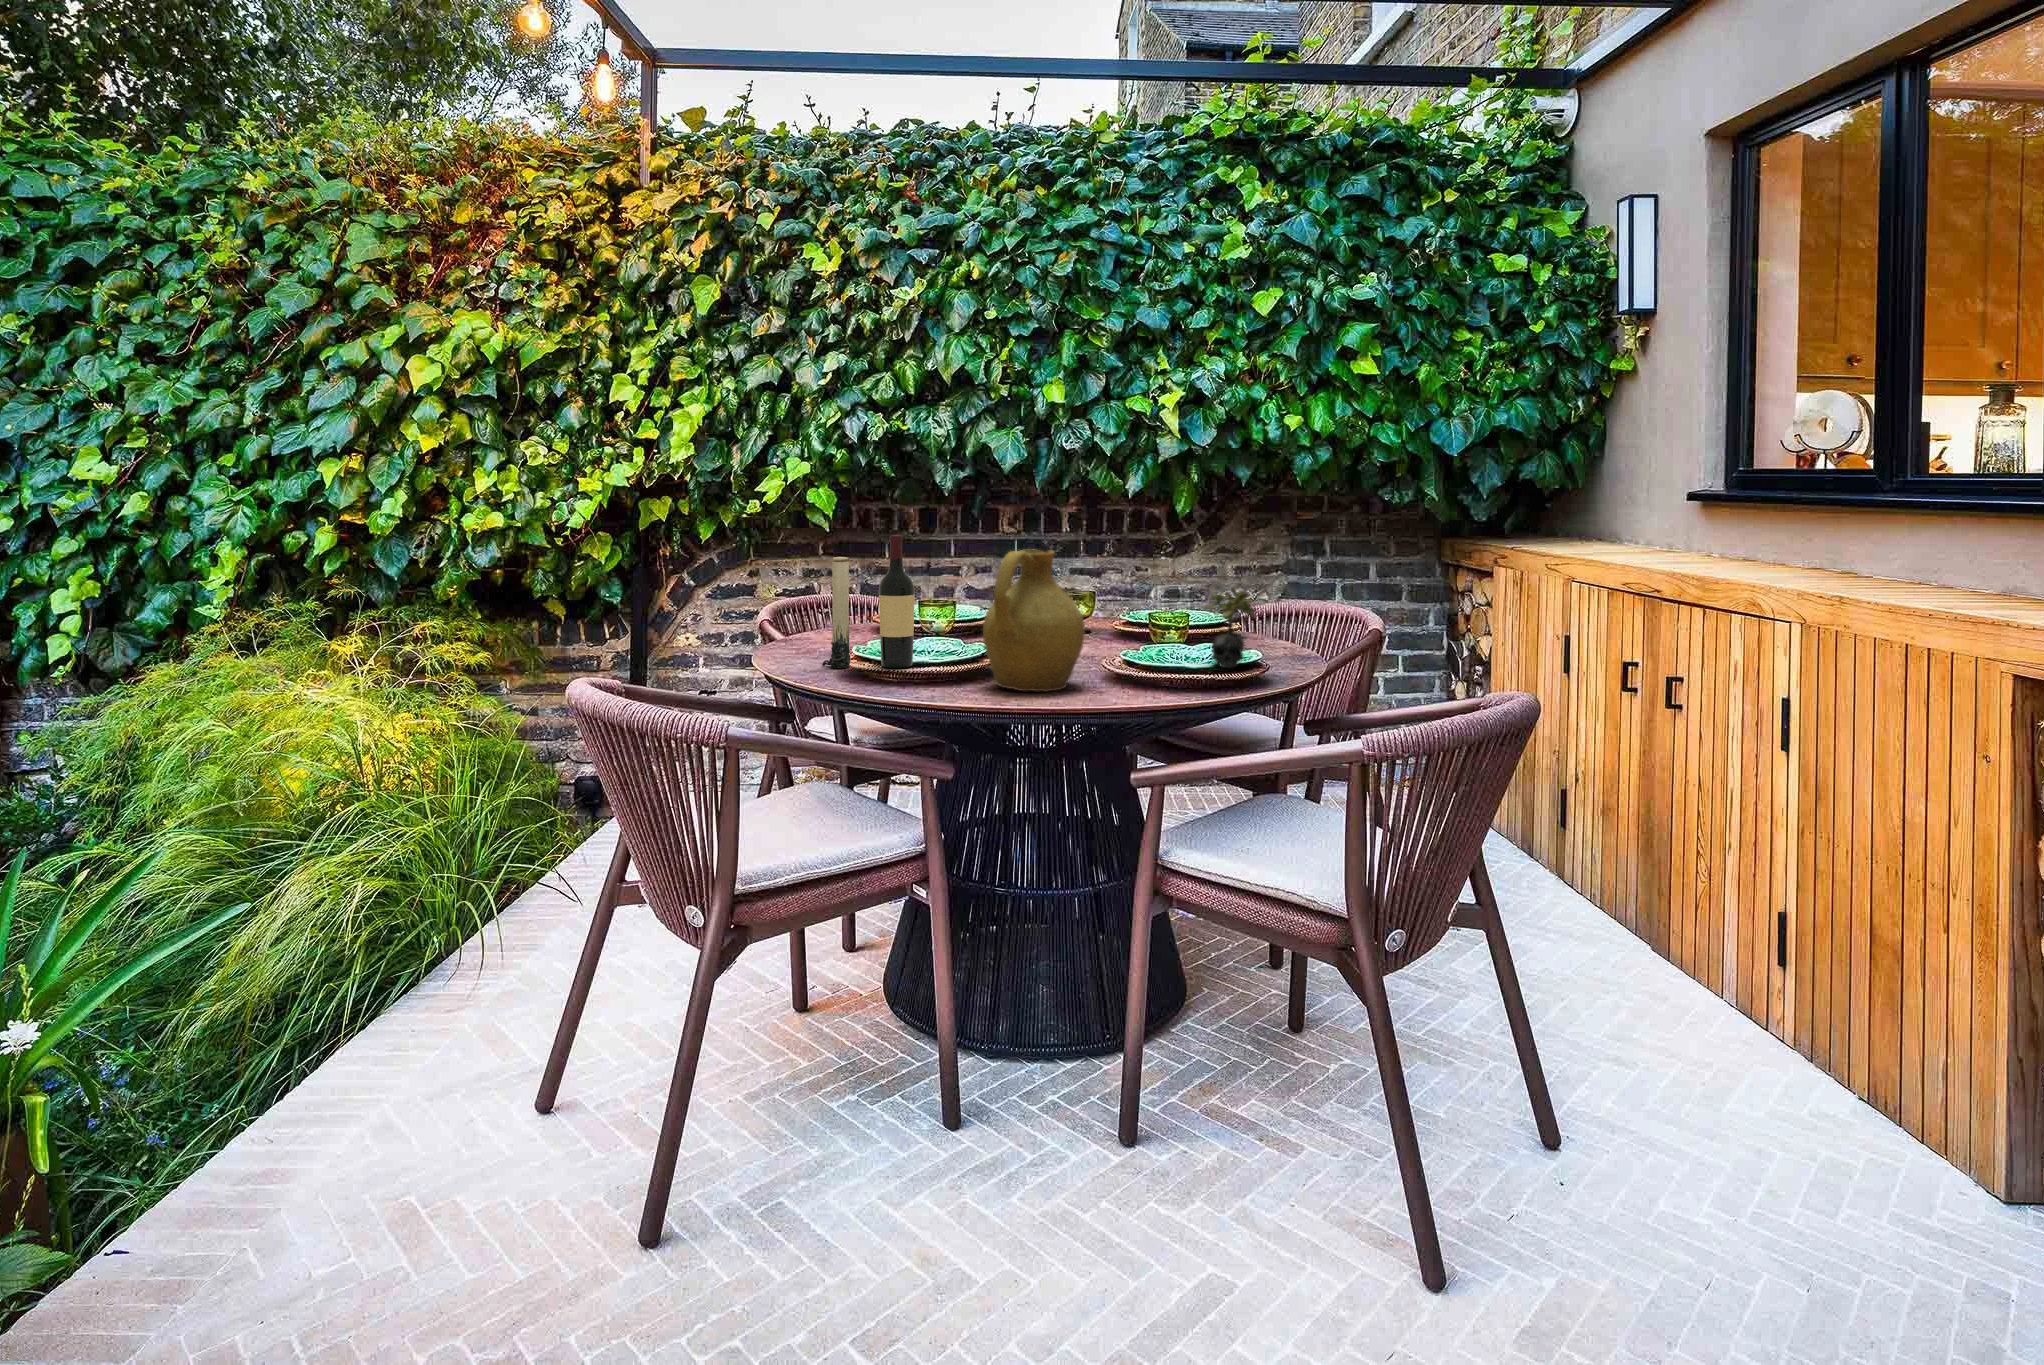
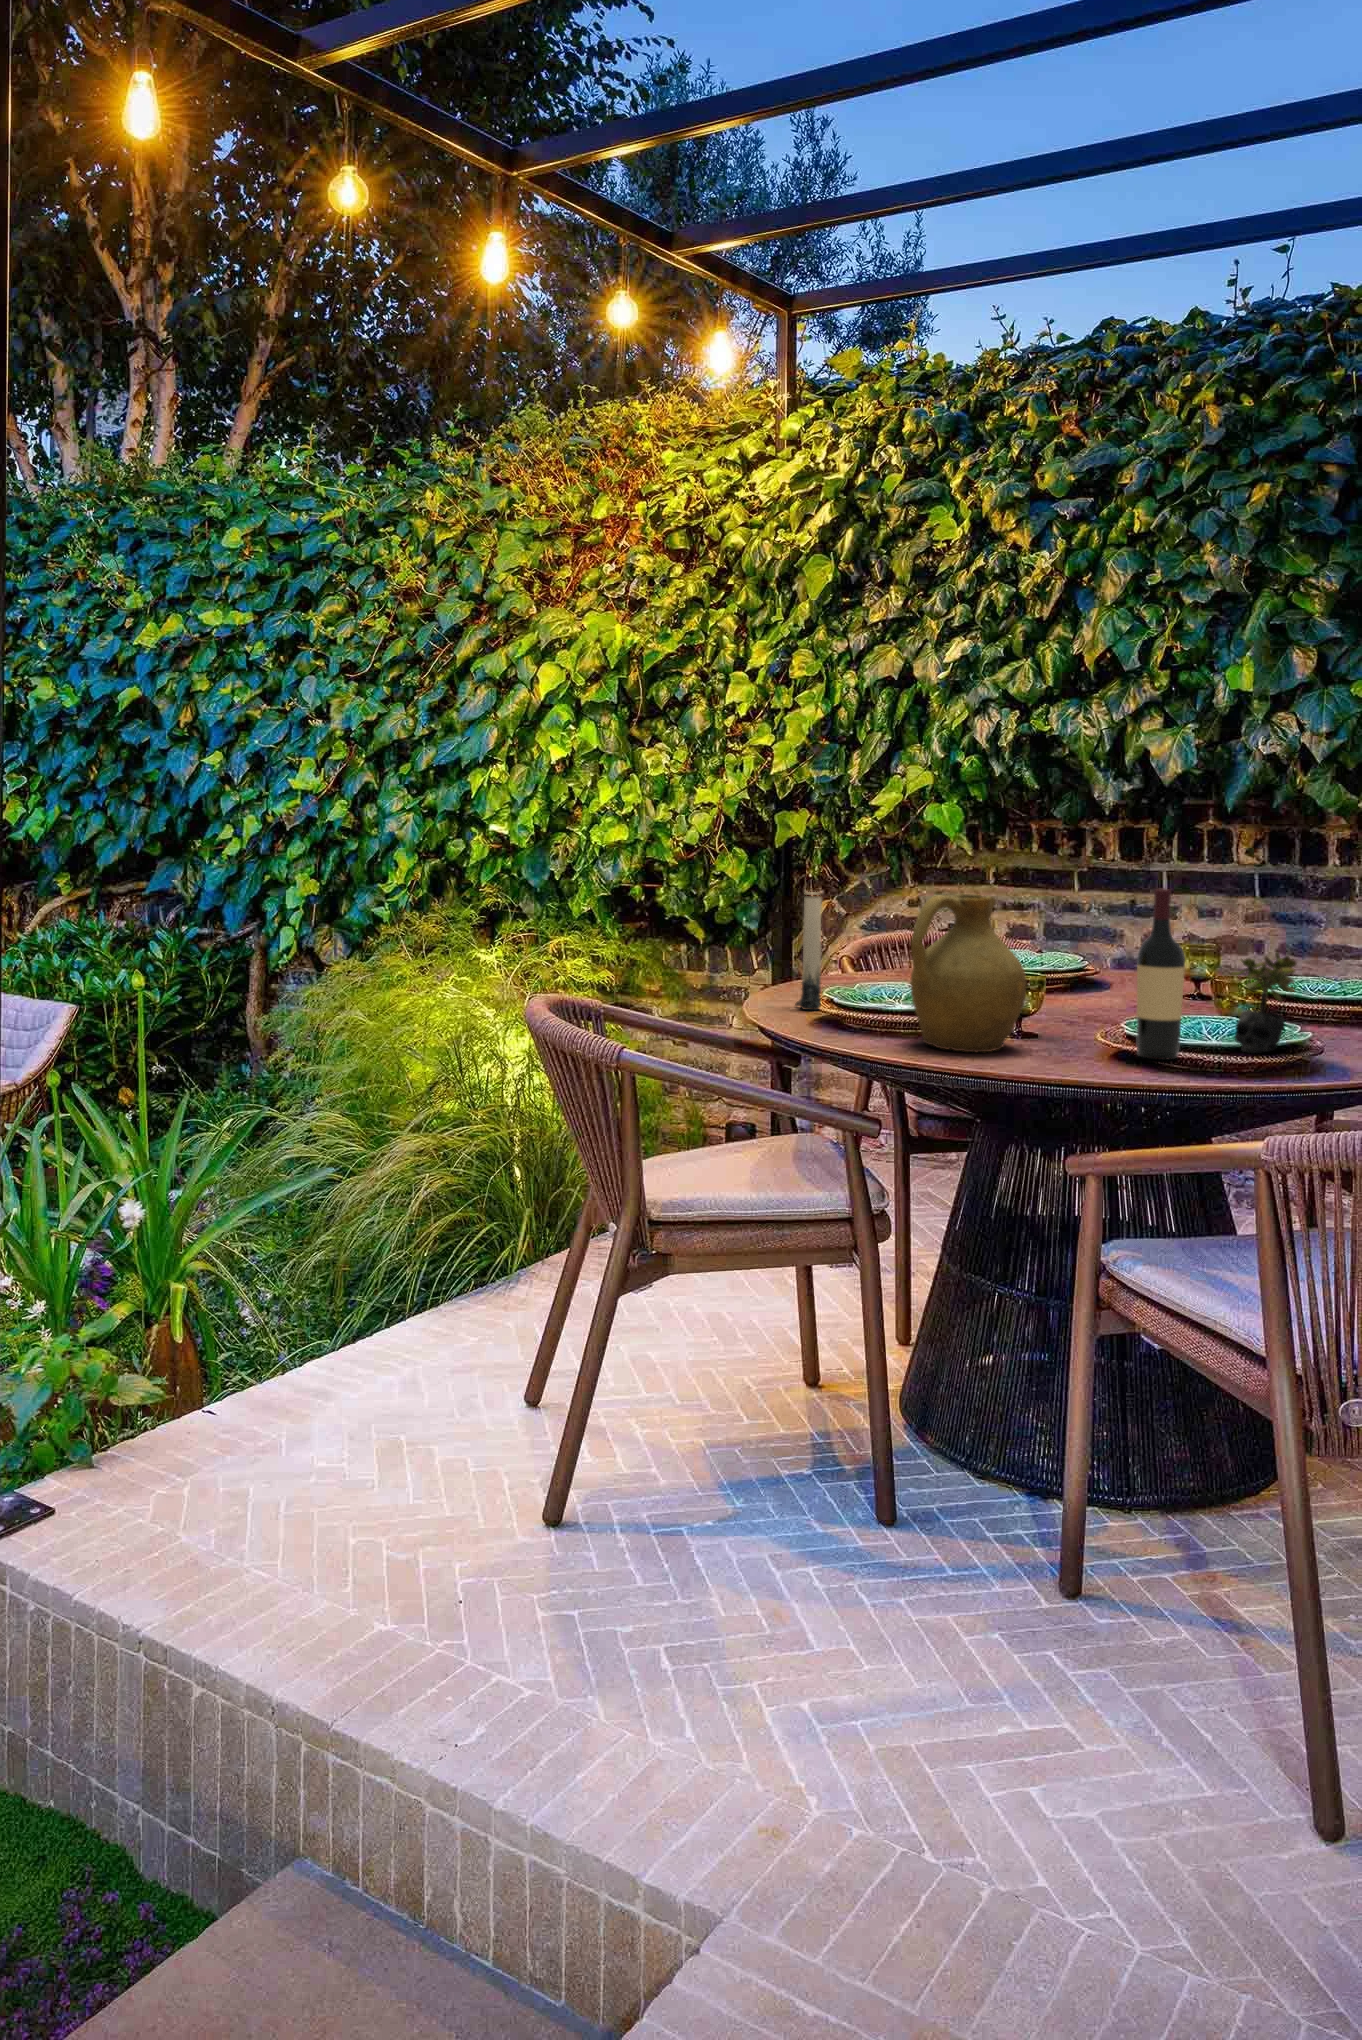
wine bottle: present [879,535,915,668] -> present [1137,889,1185,1060]

